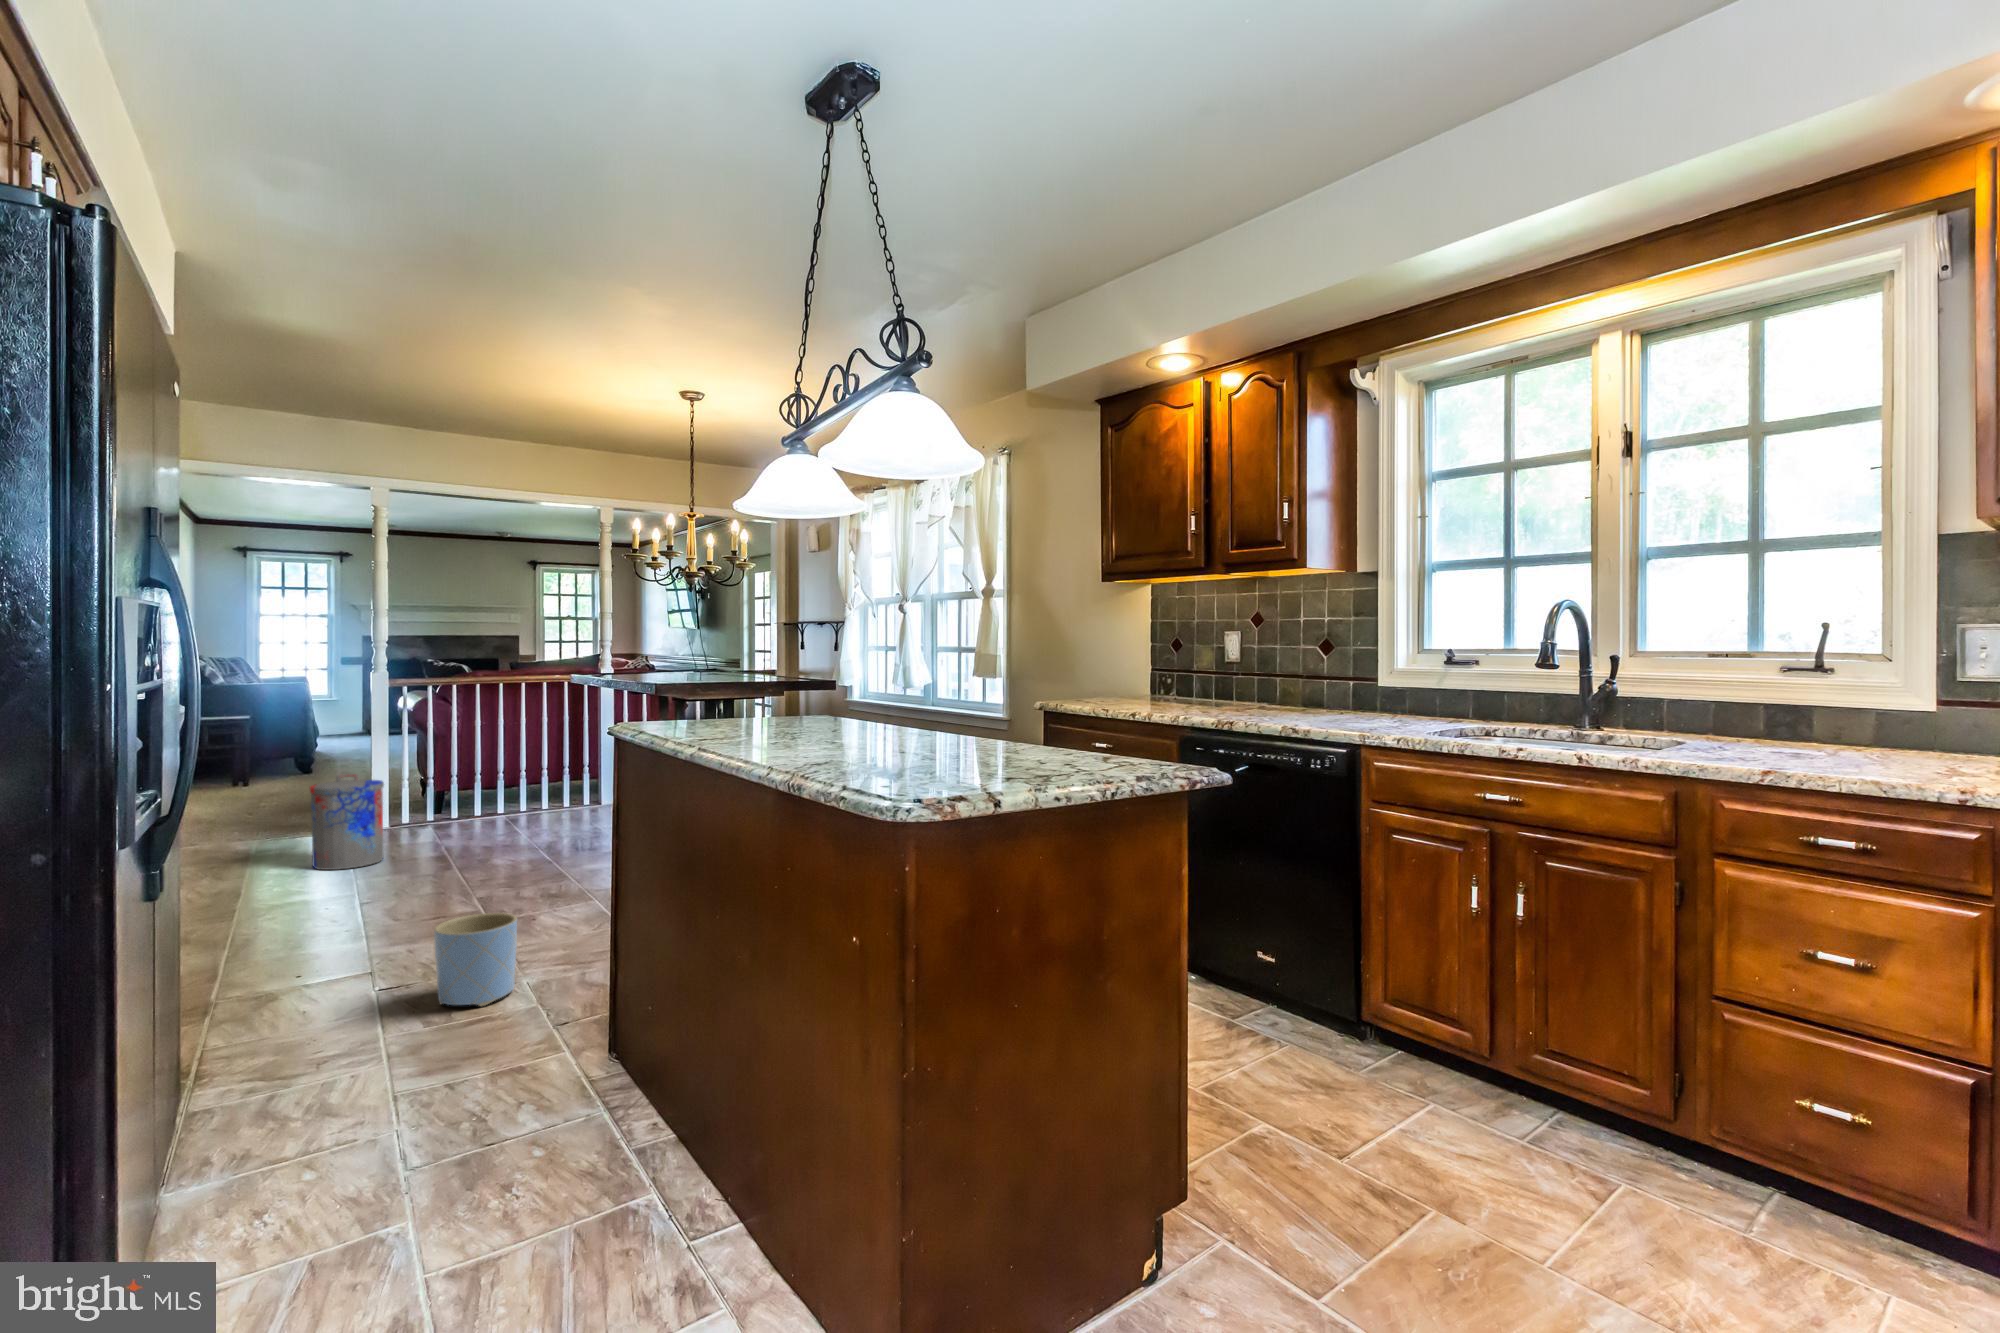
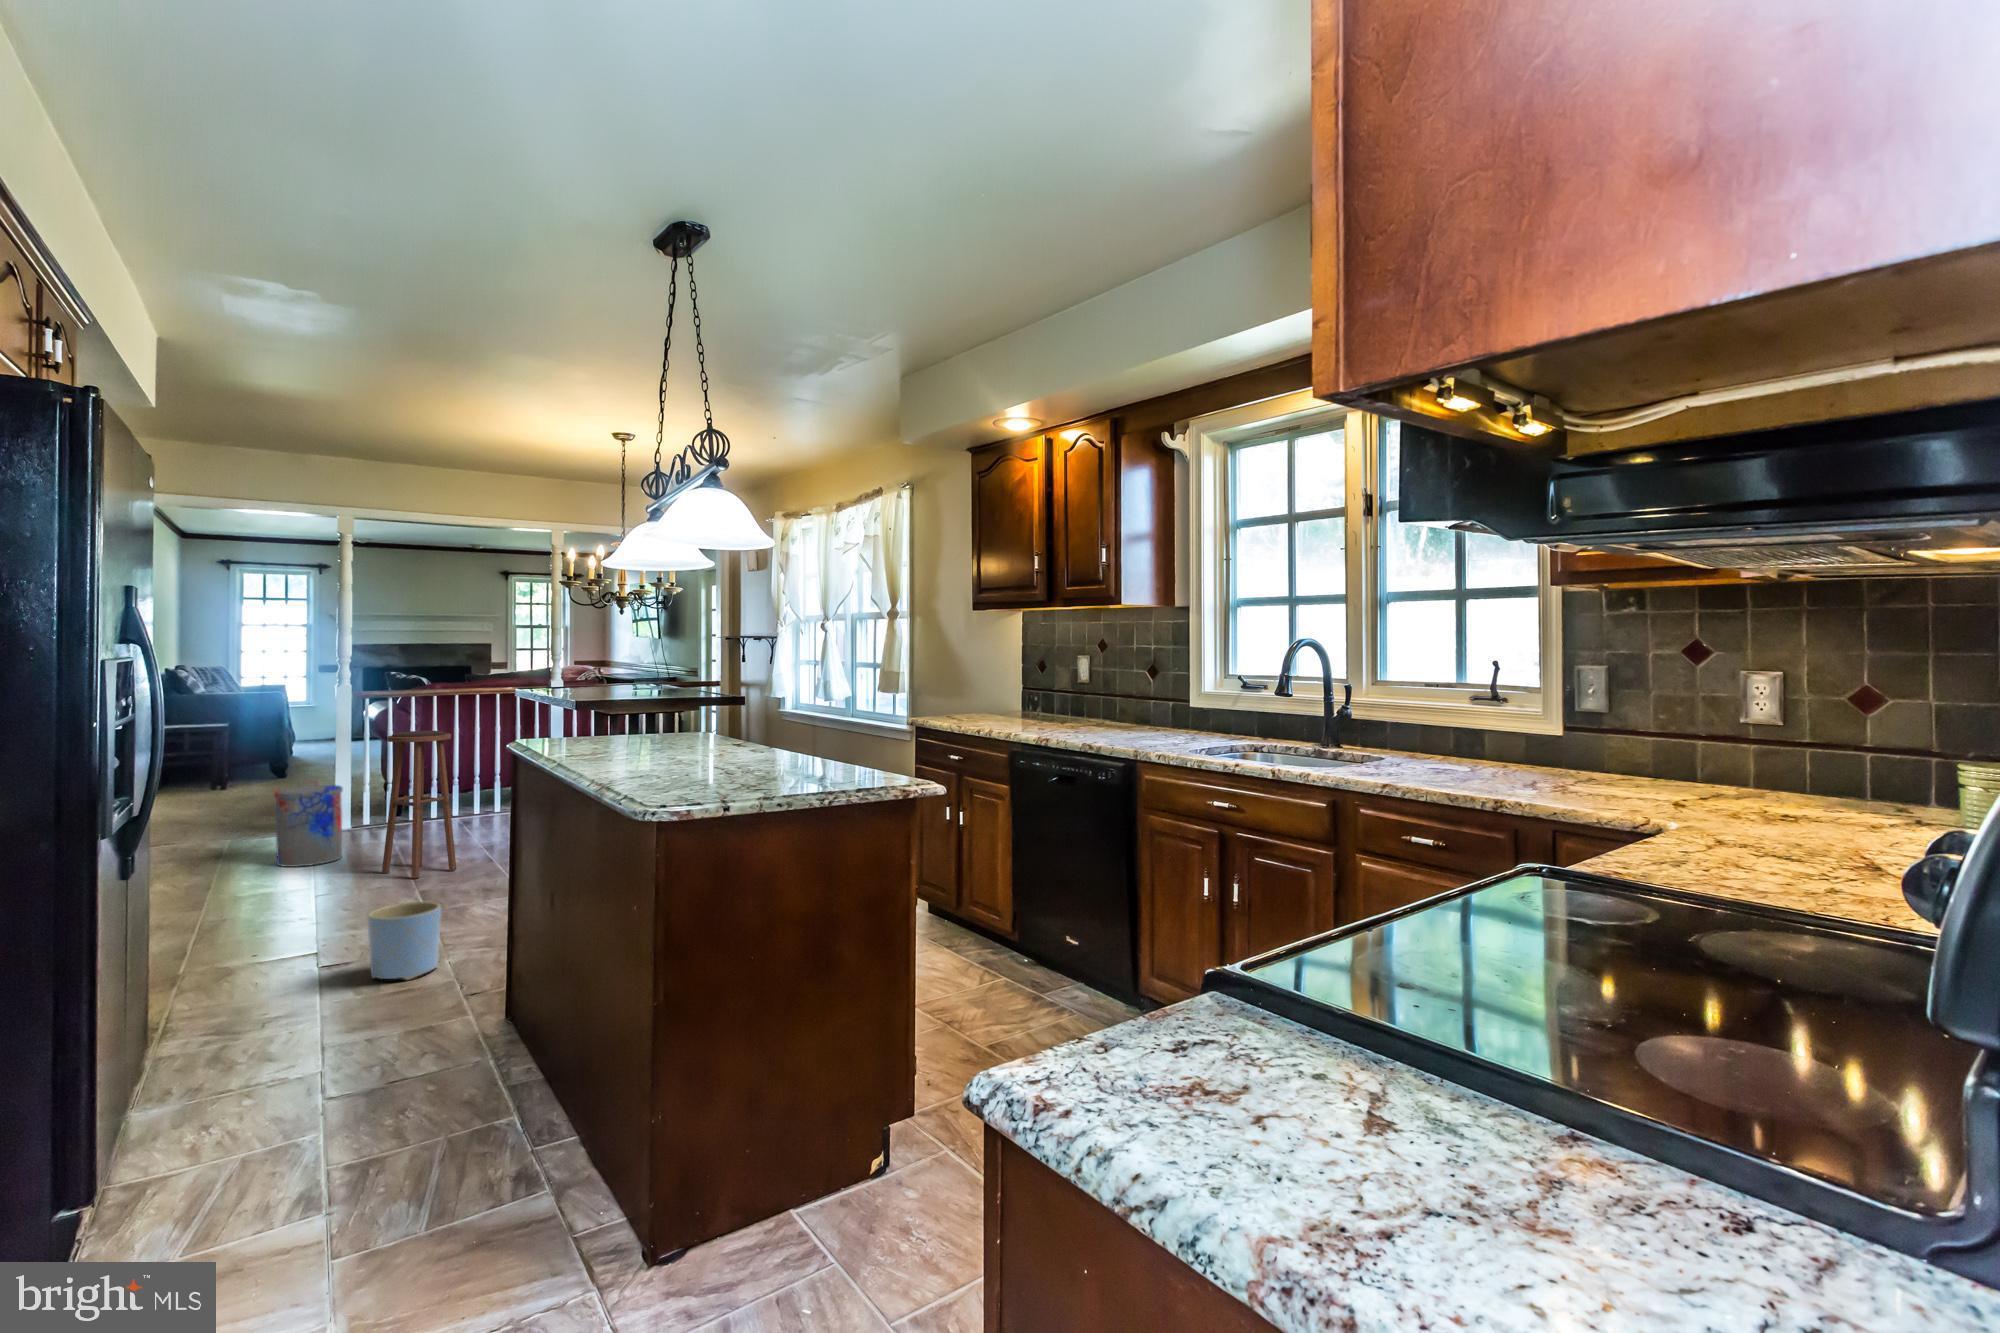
stool: none [430,719,512,883] -> present [382,731,456,878]

